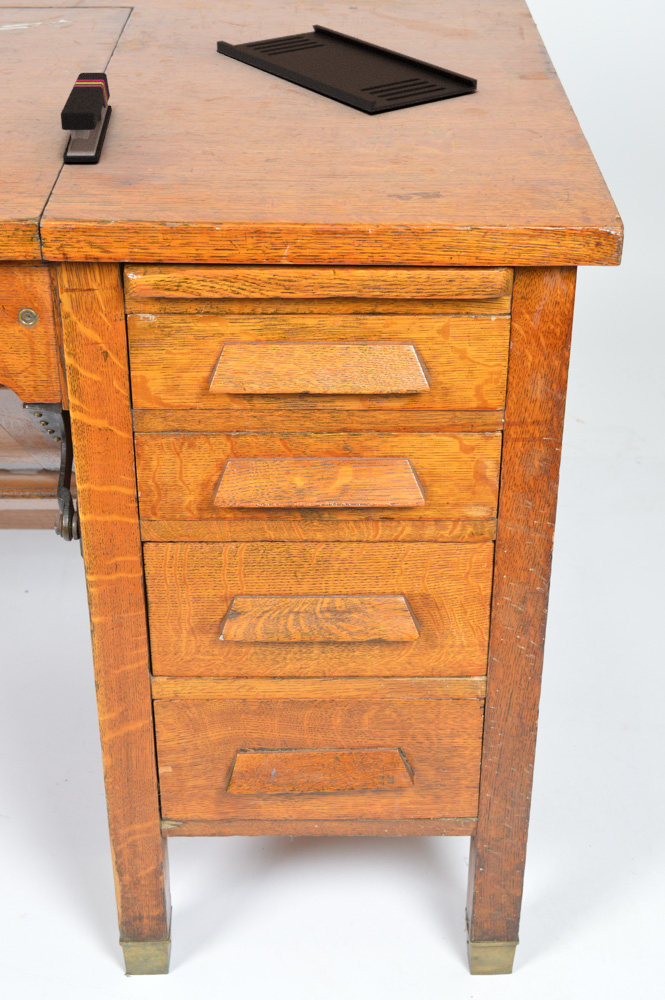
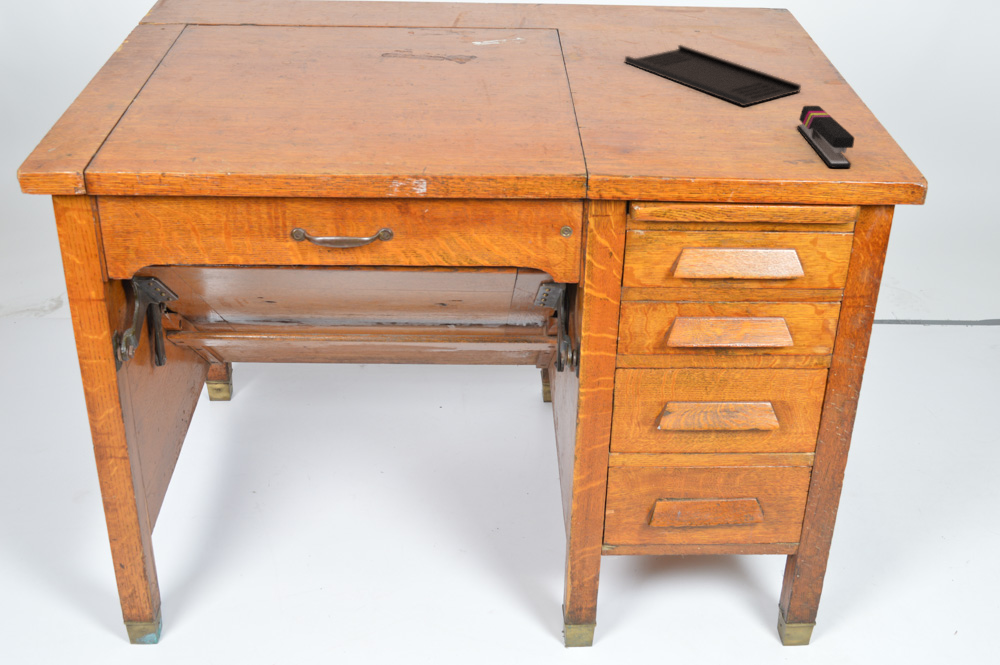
stapler: present [61,73,112,162] -> present [797,106,854,167]

